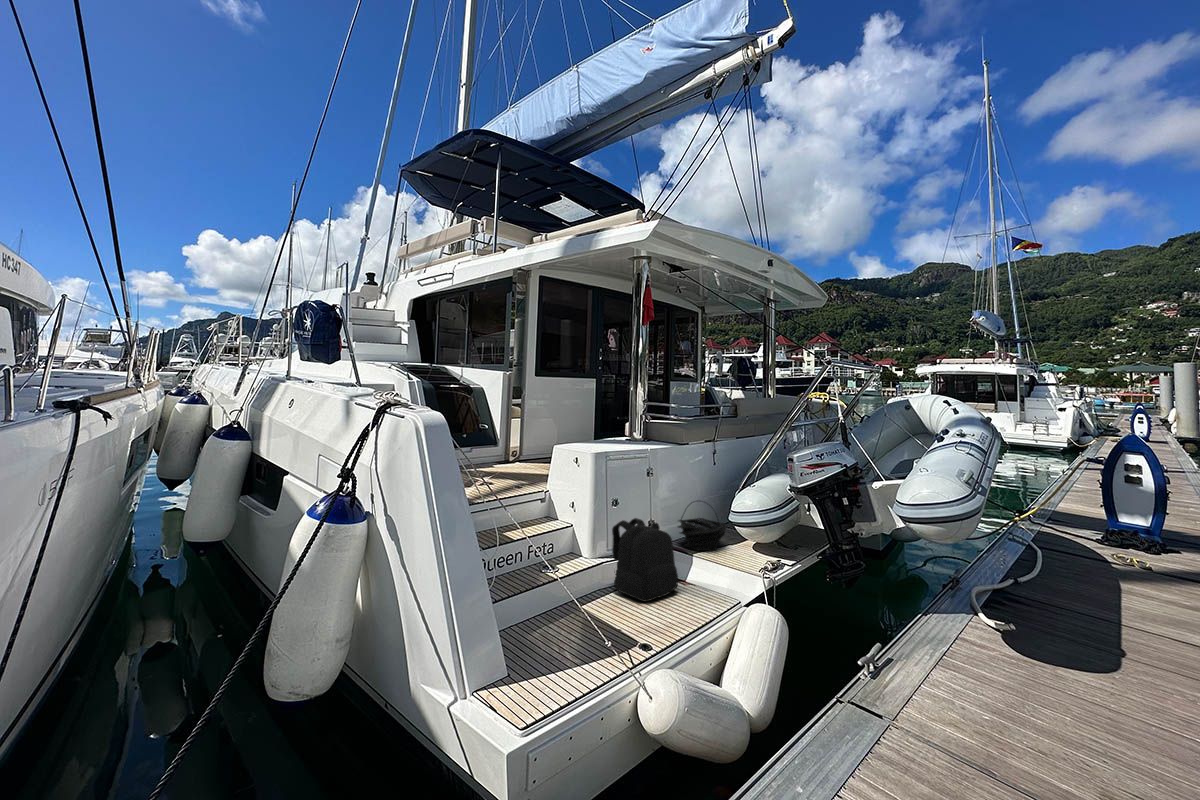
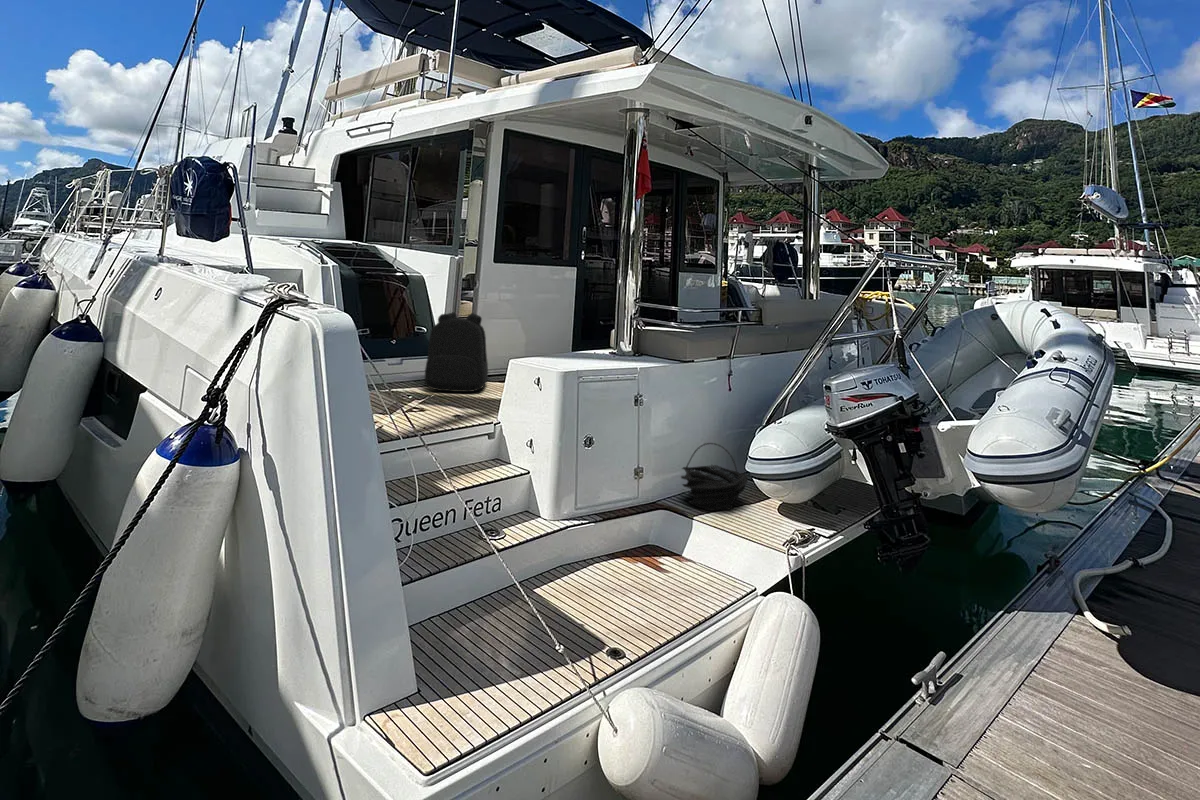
backpack: present [612,518,678,601] -> present [425,312,488,392]

